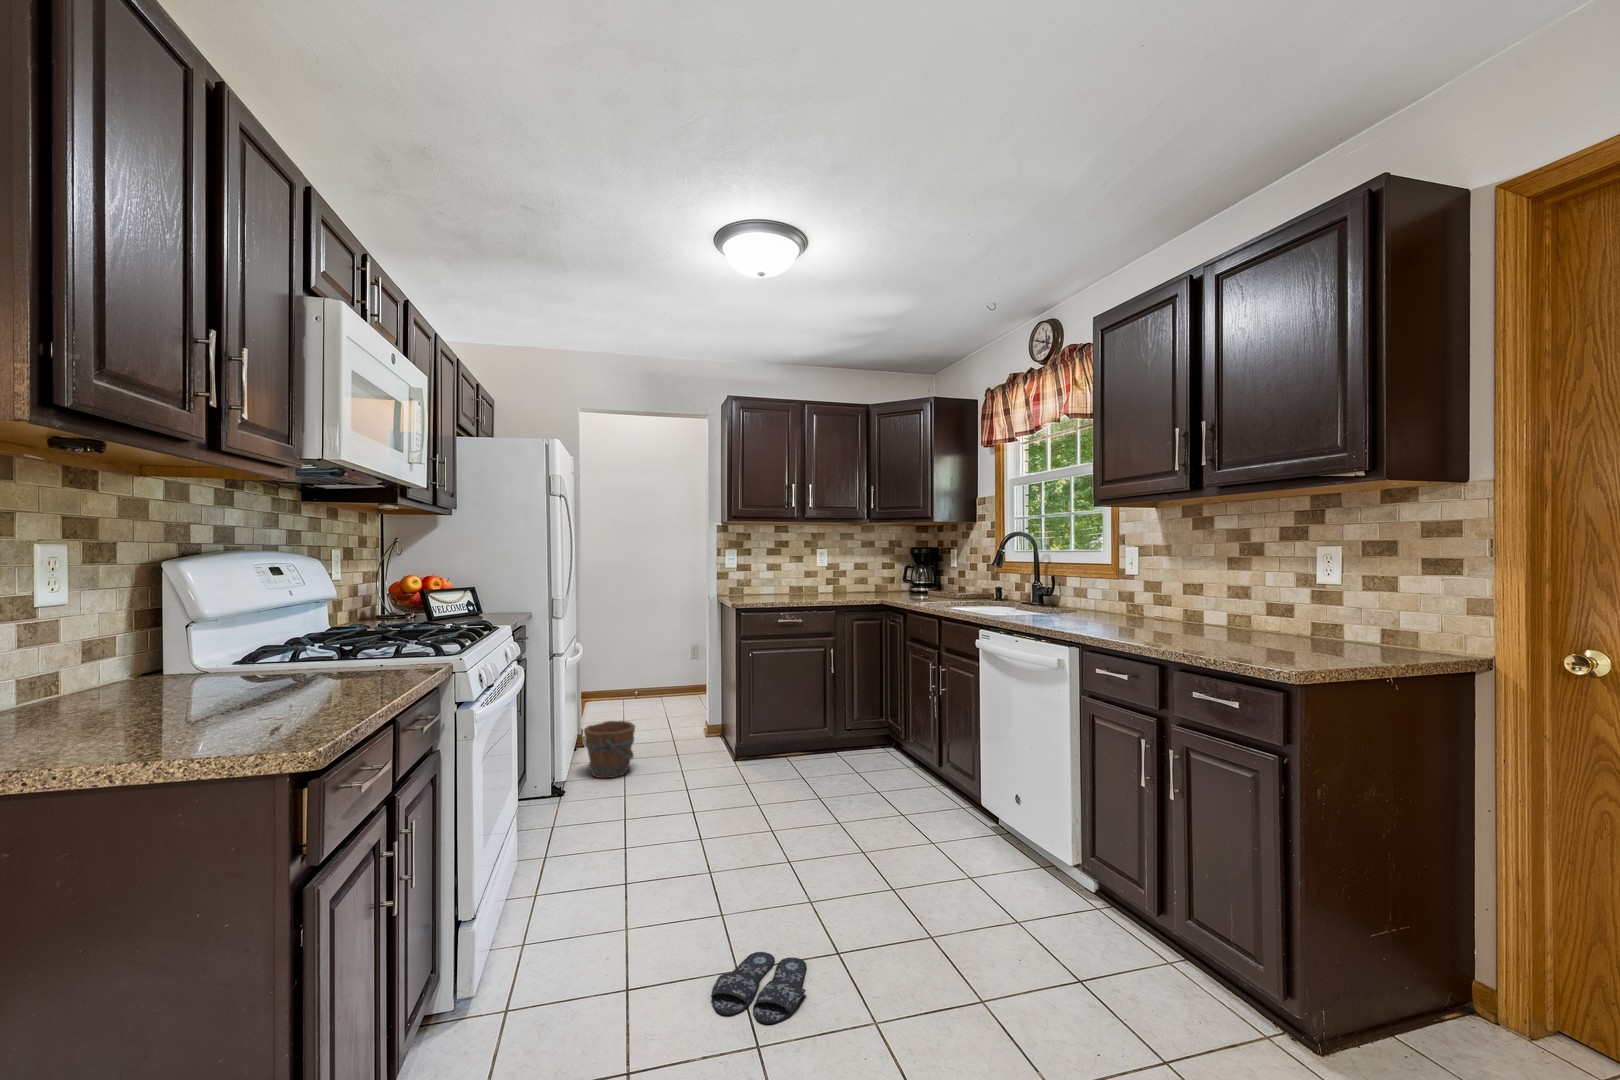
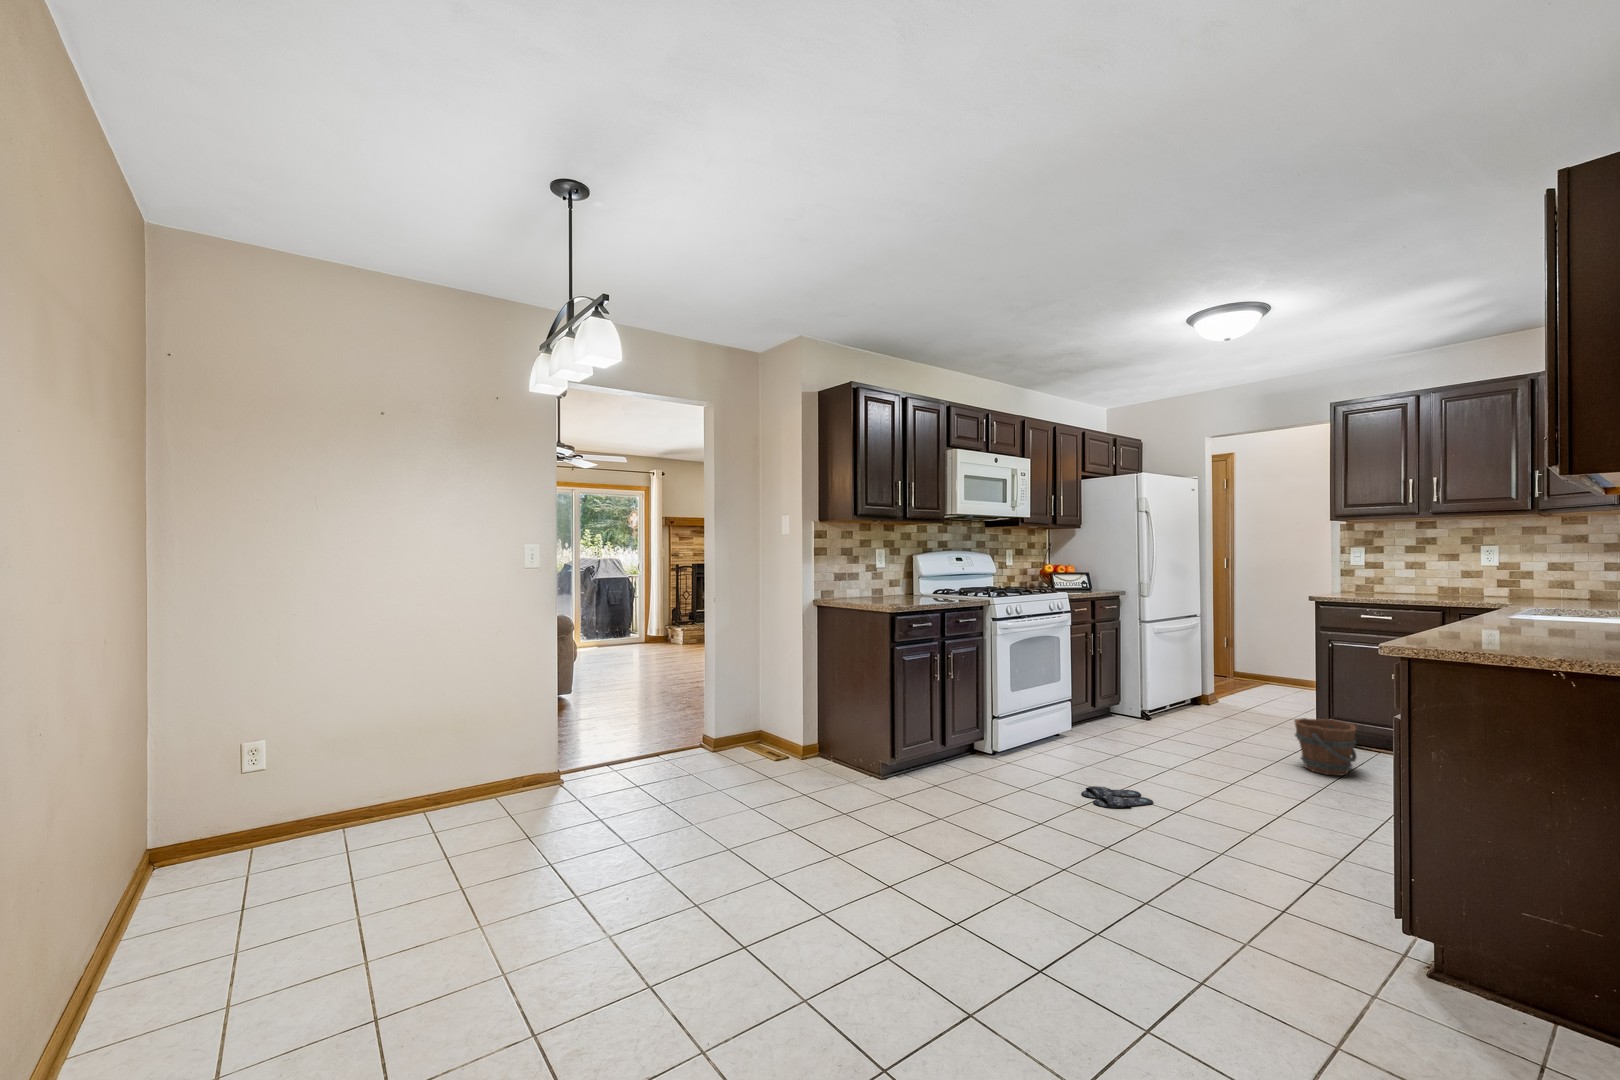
bucket: present [584,721,635,778] -> present [1294,718,1357,776]

